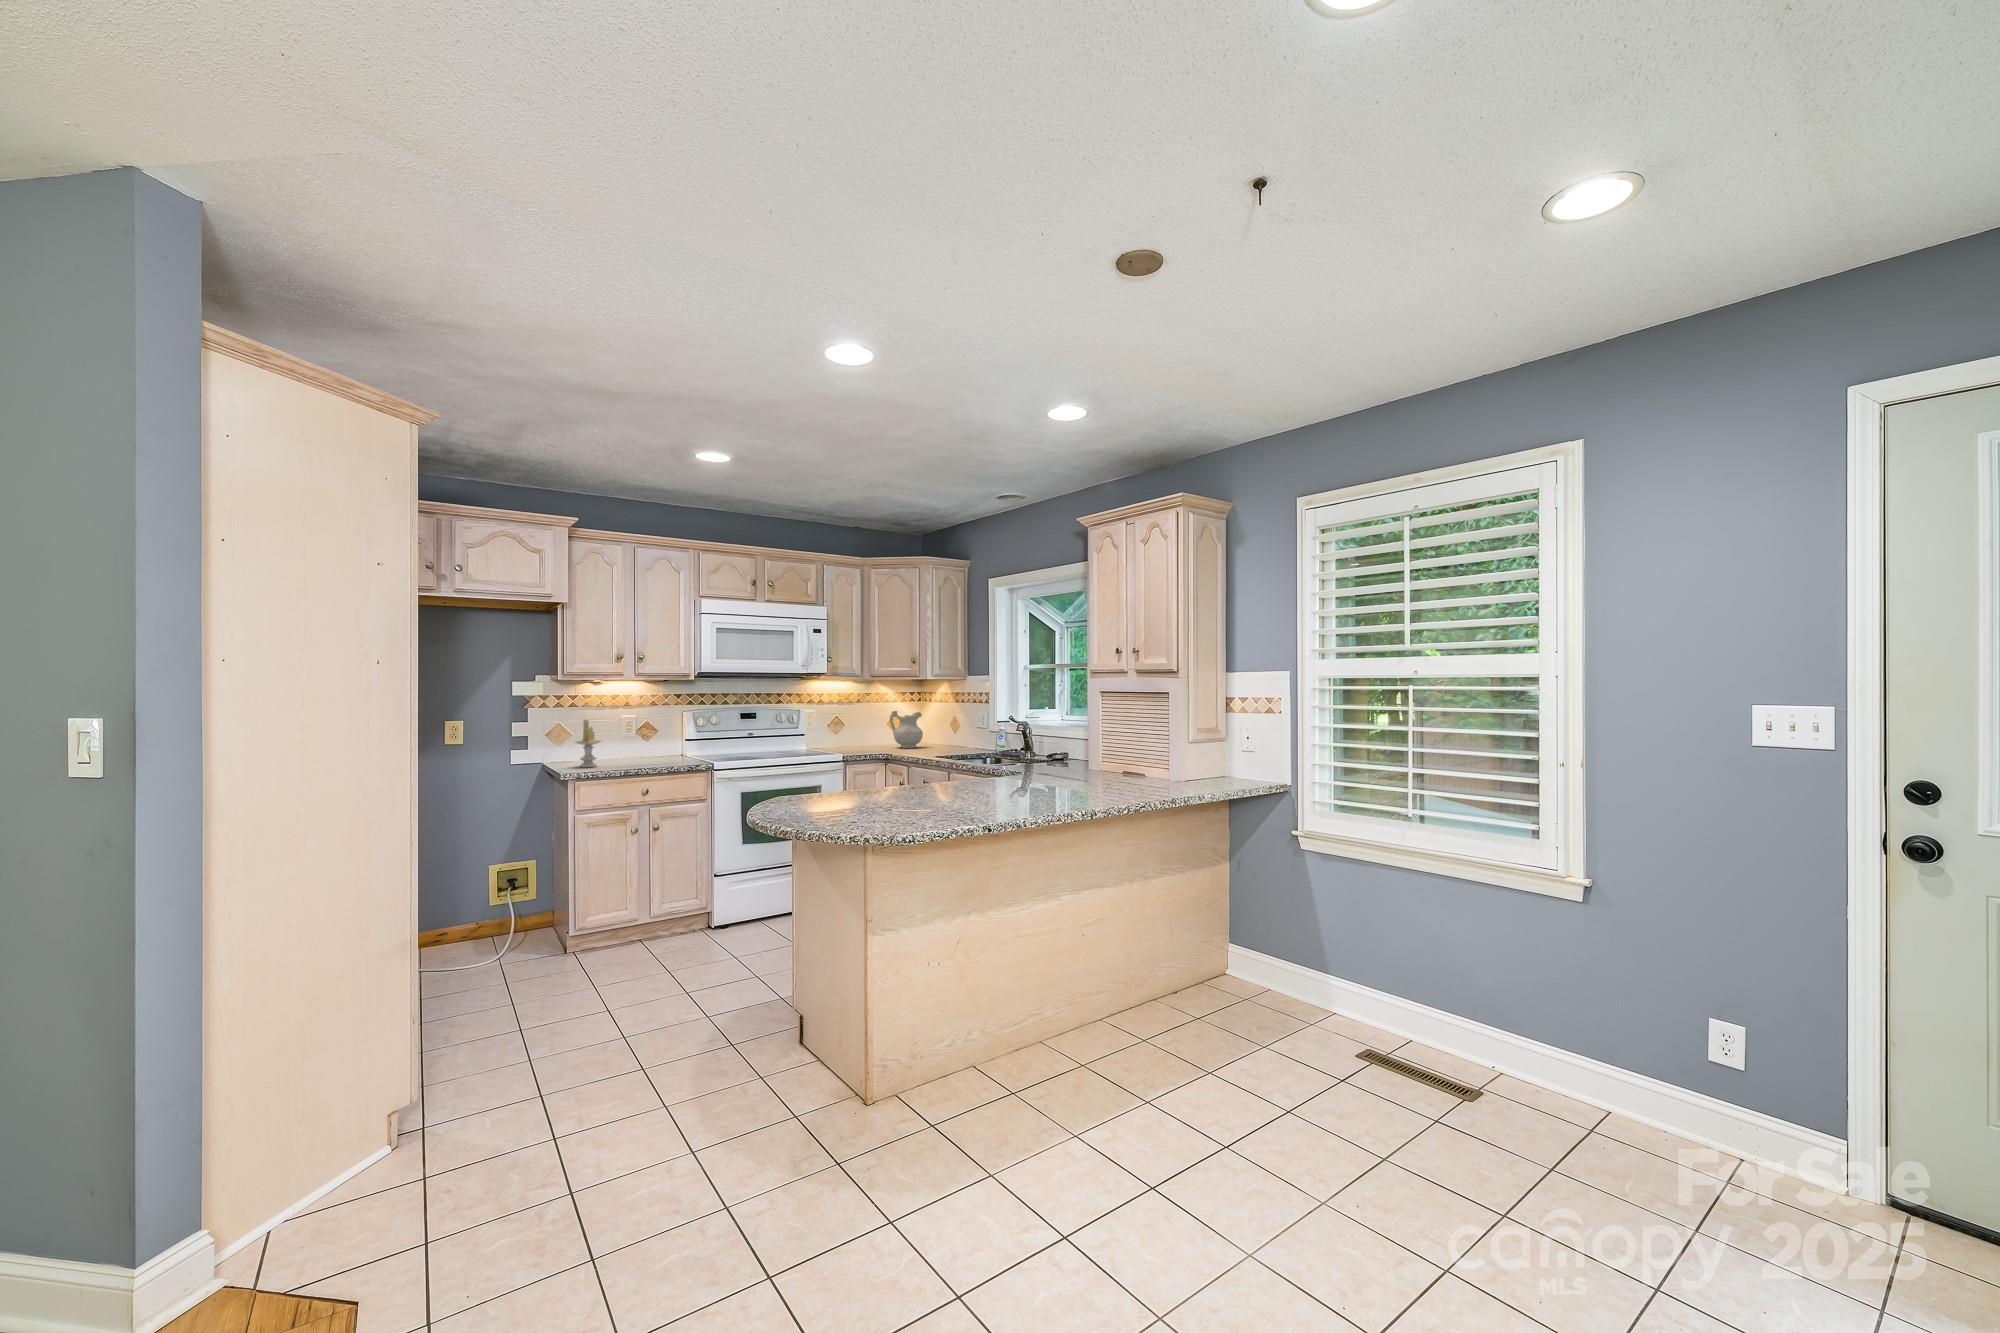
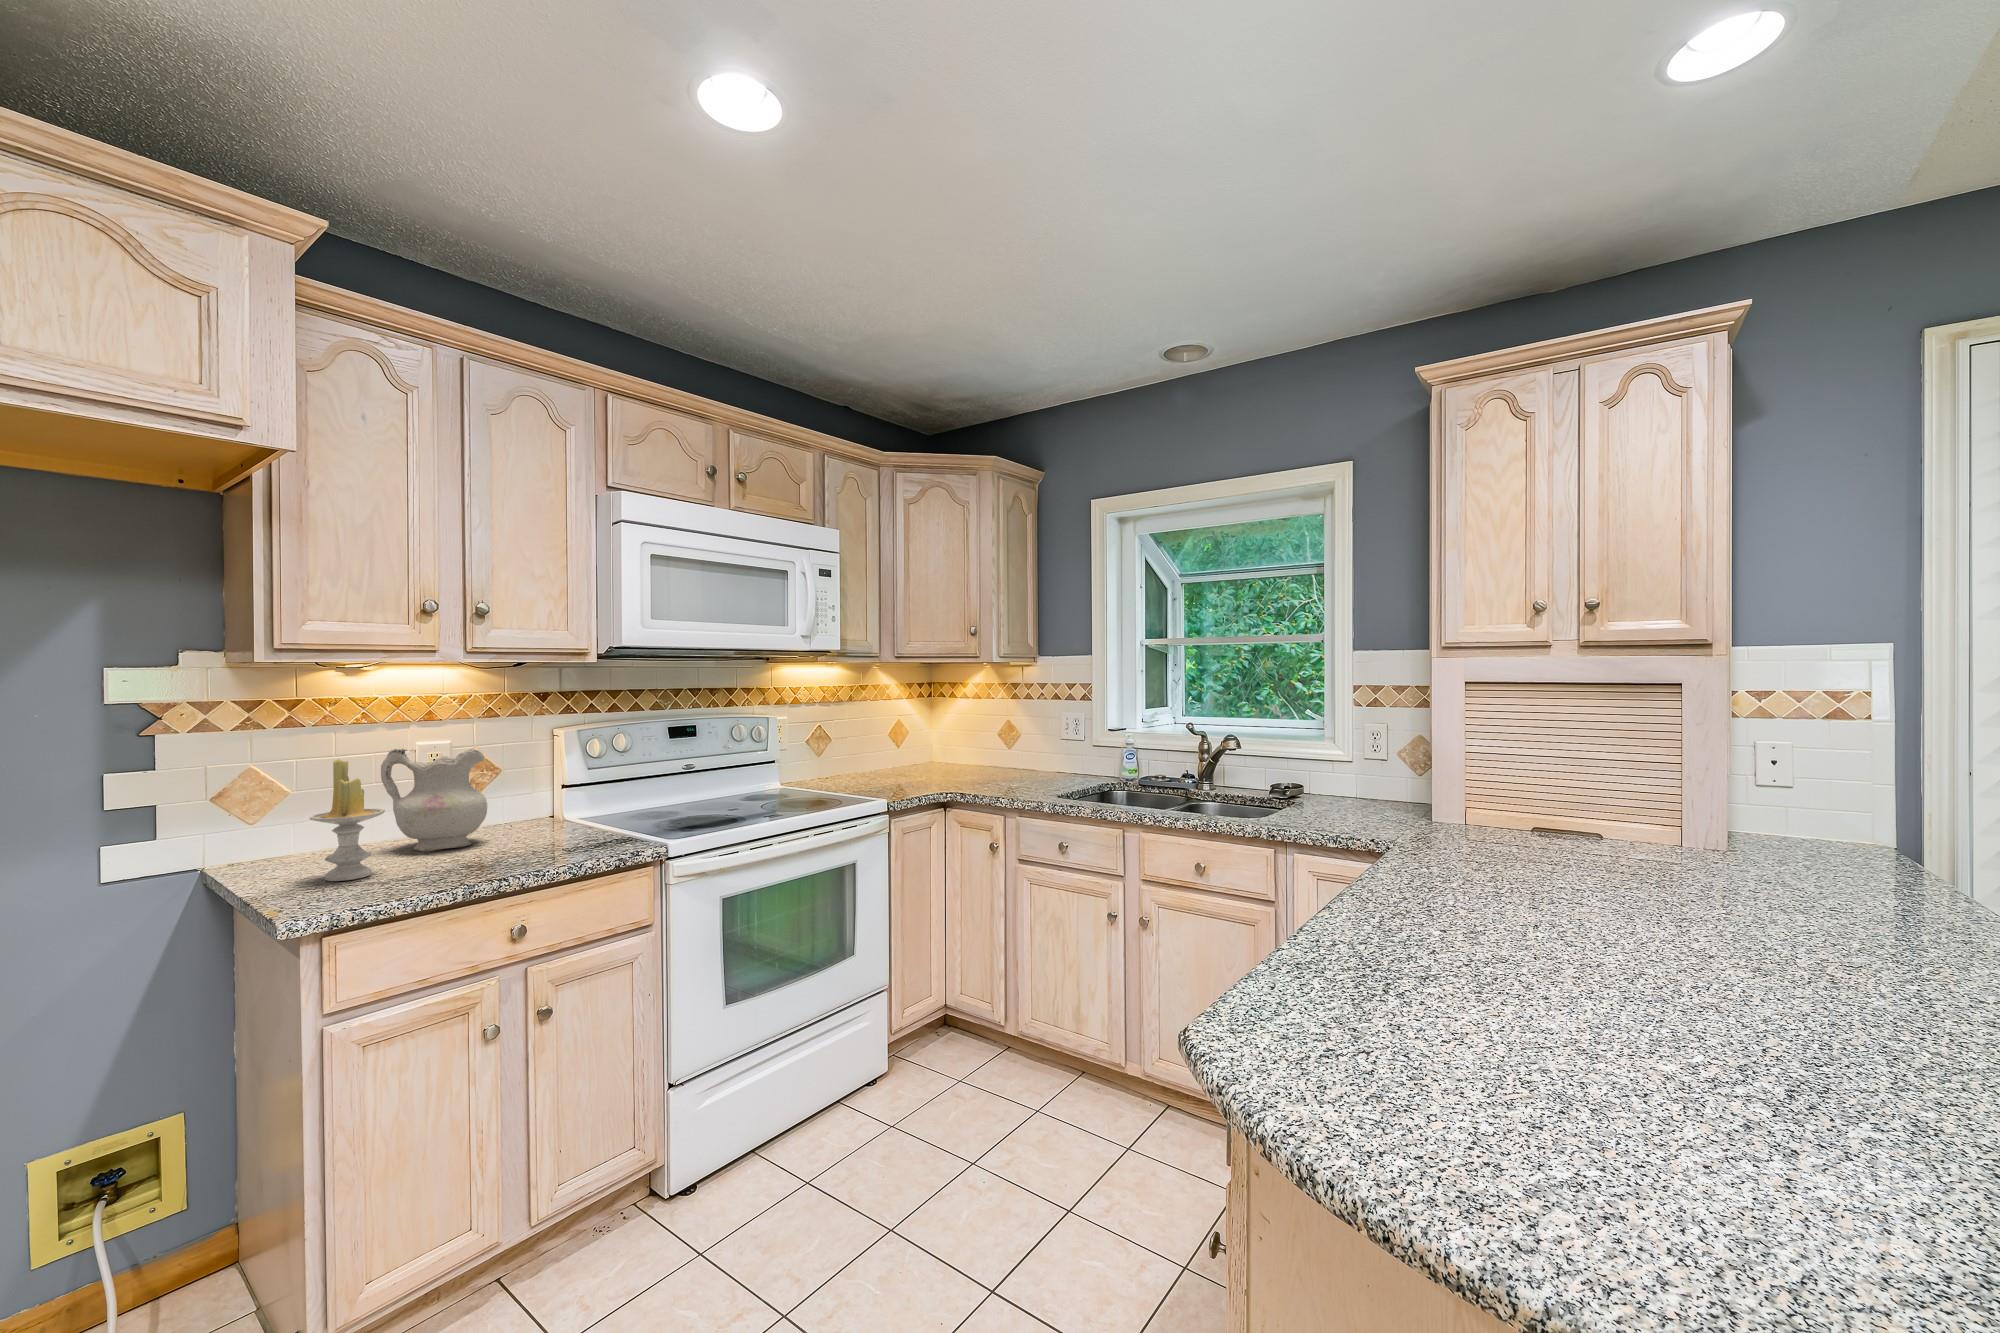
ceramic pitcher: present [890,711,923,748] -> present [381,748,487,851]

